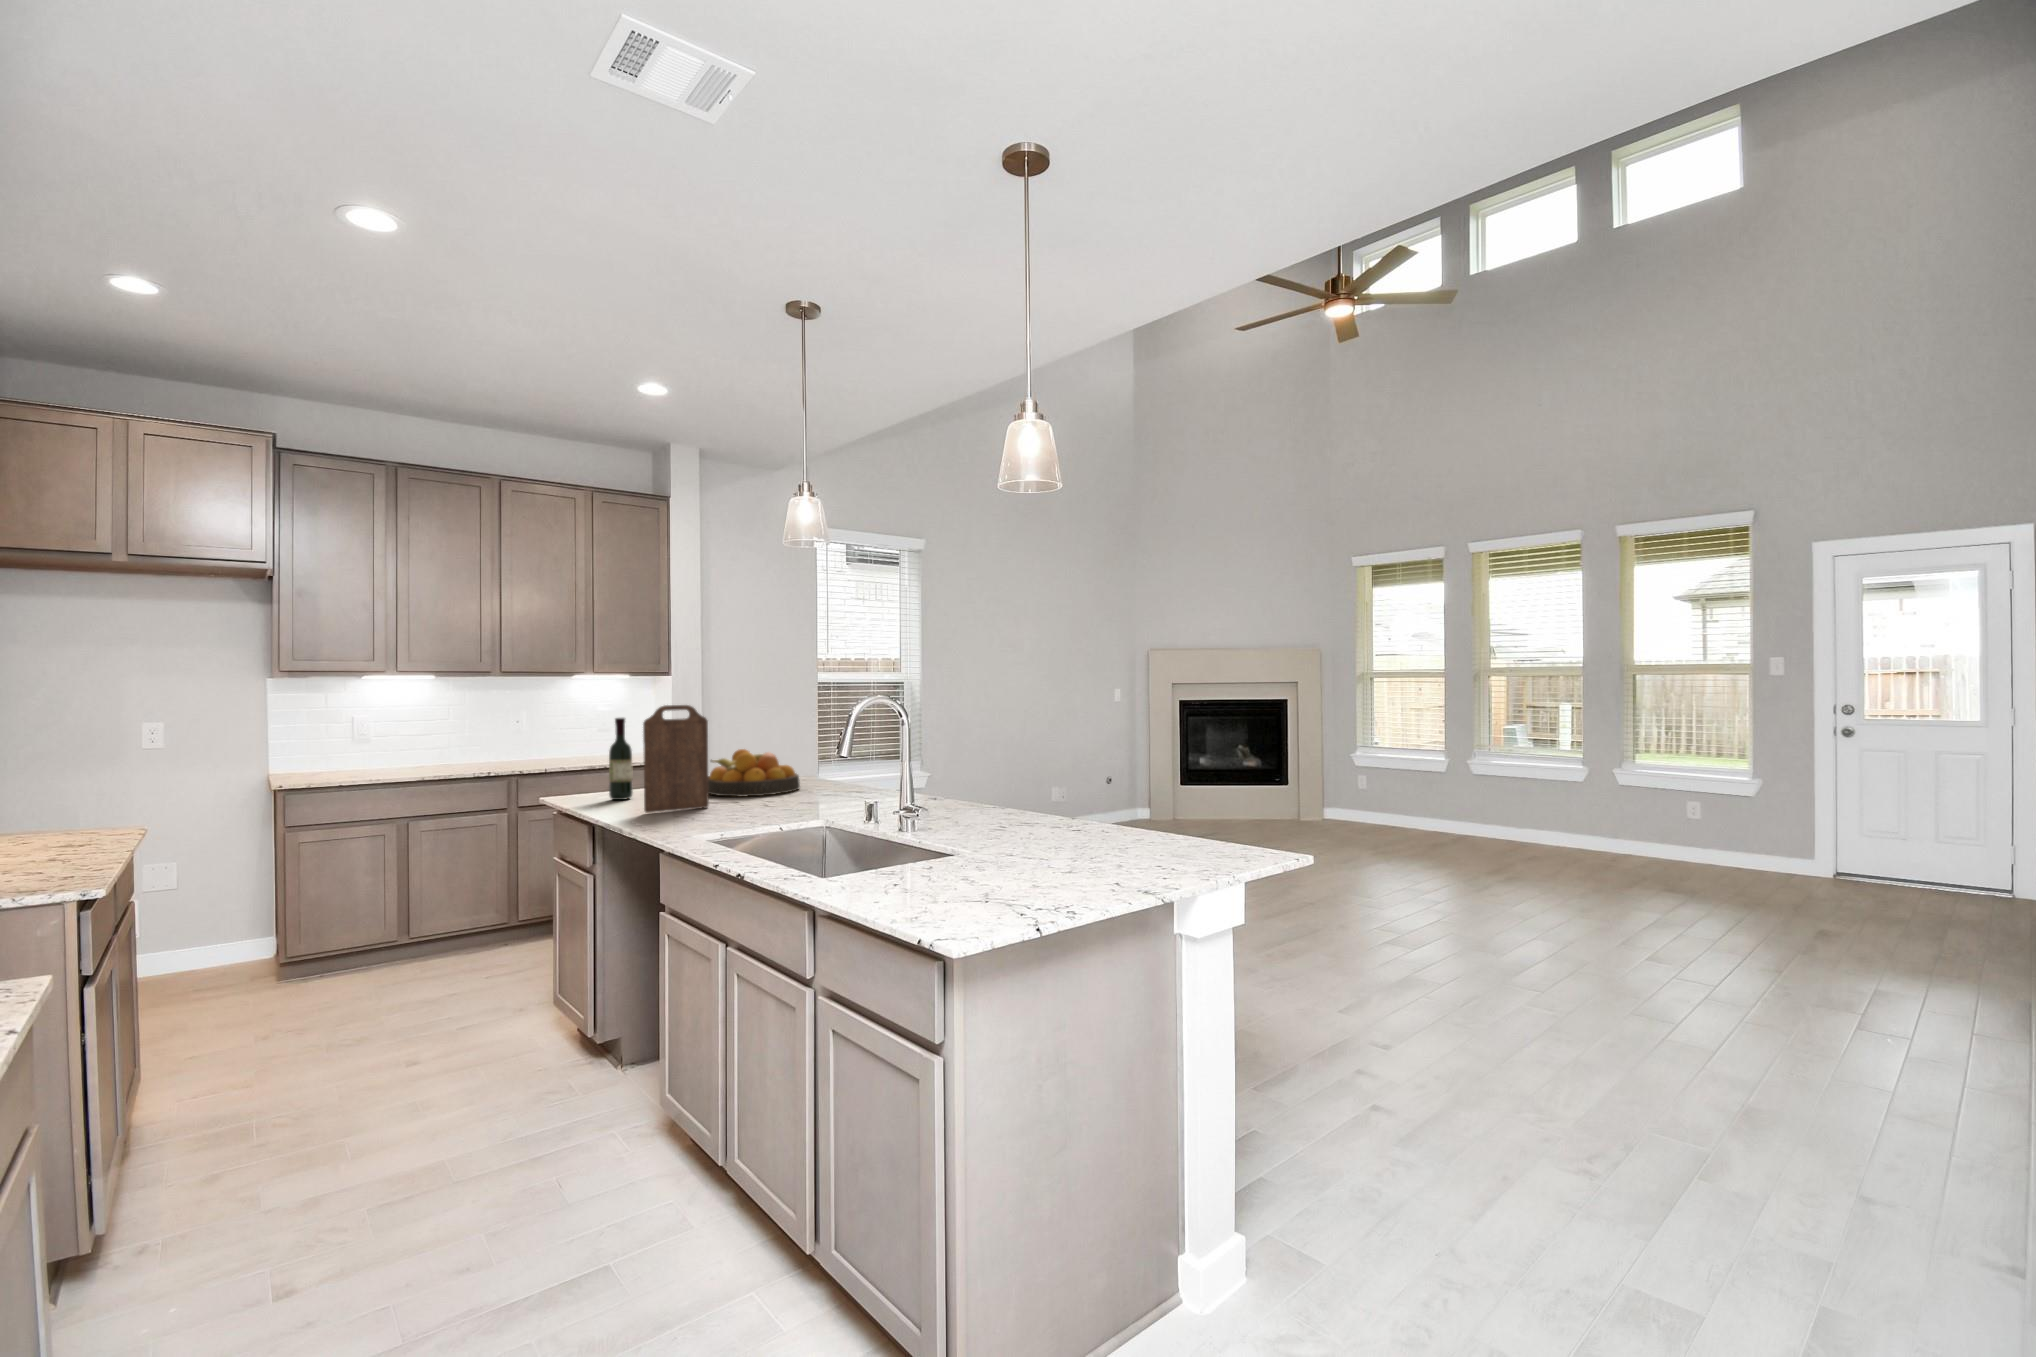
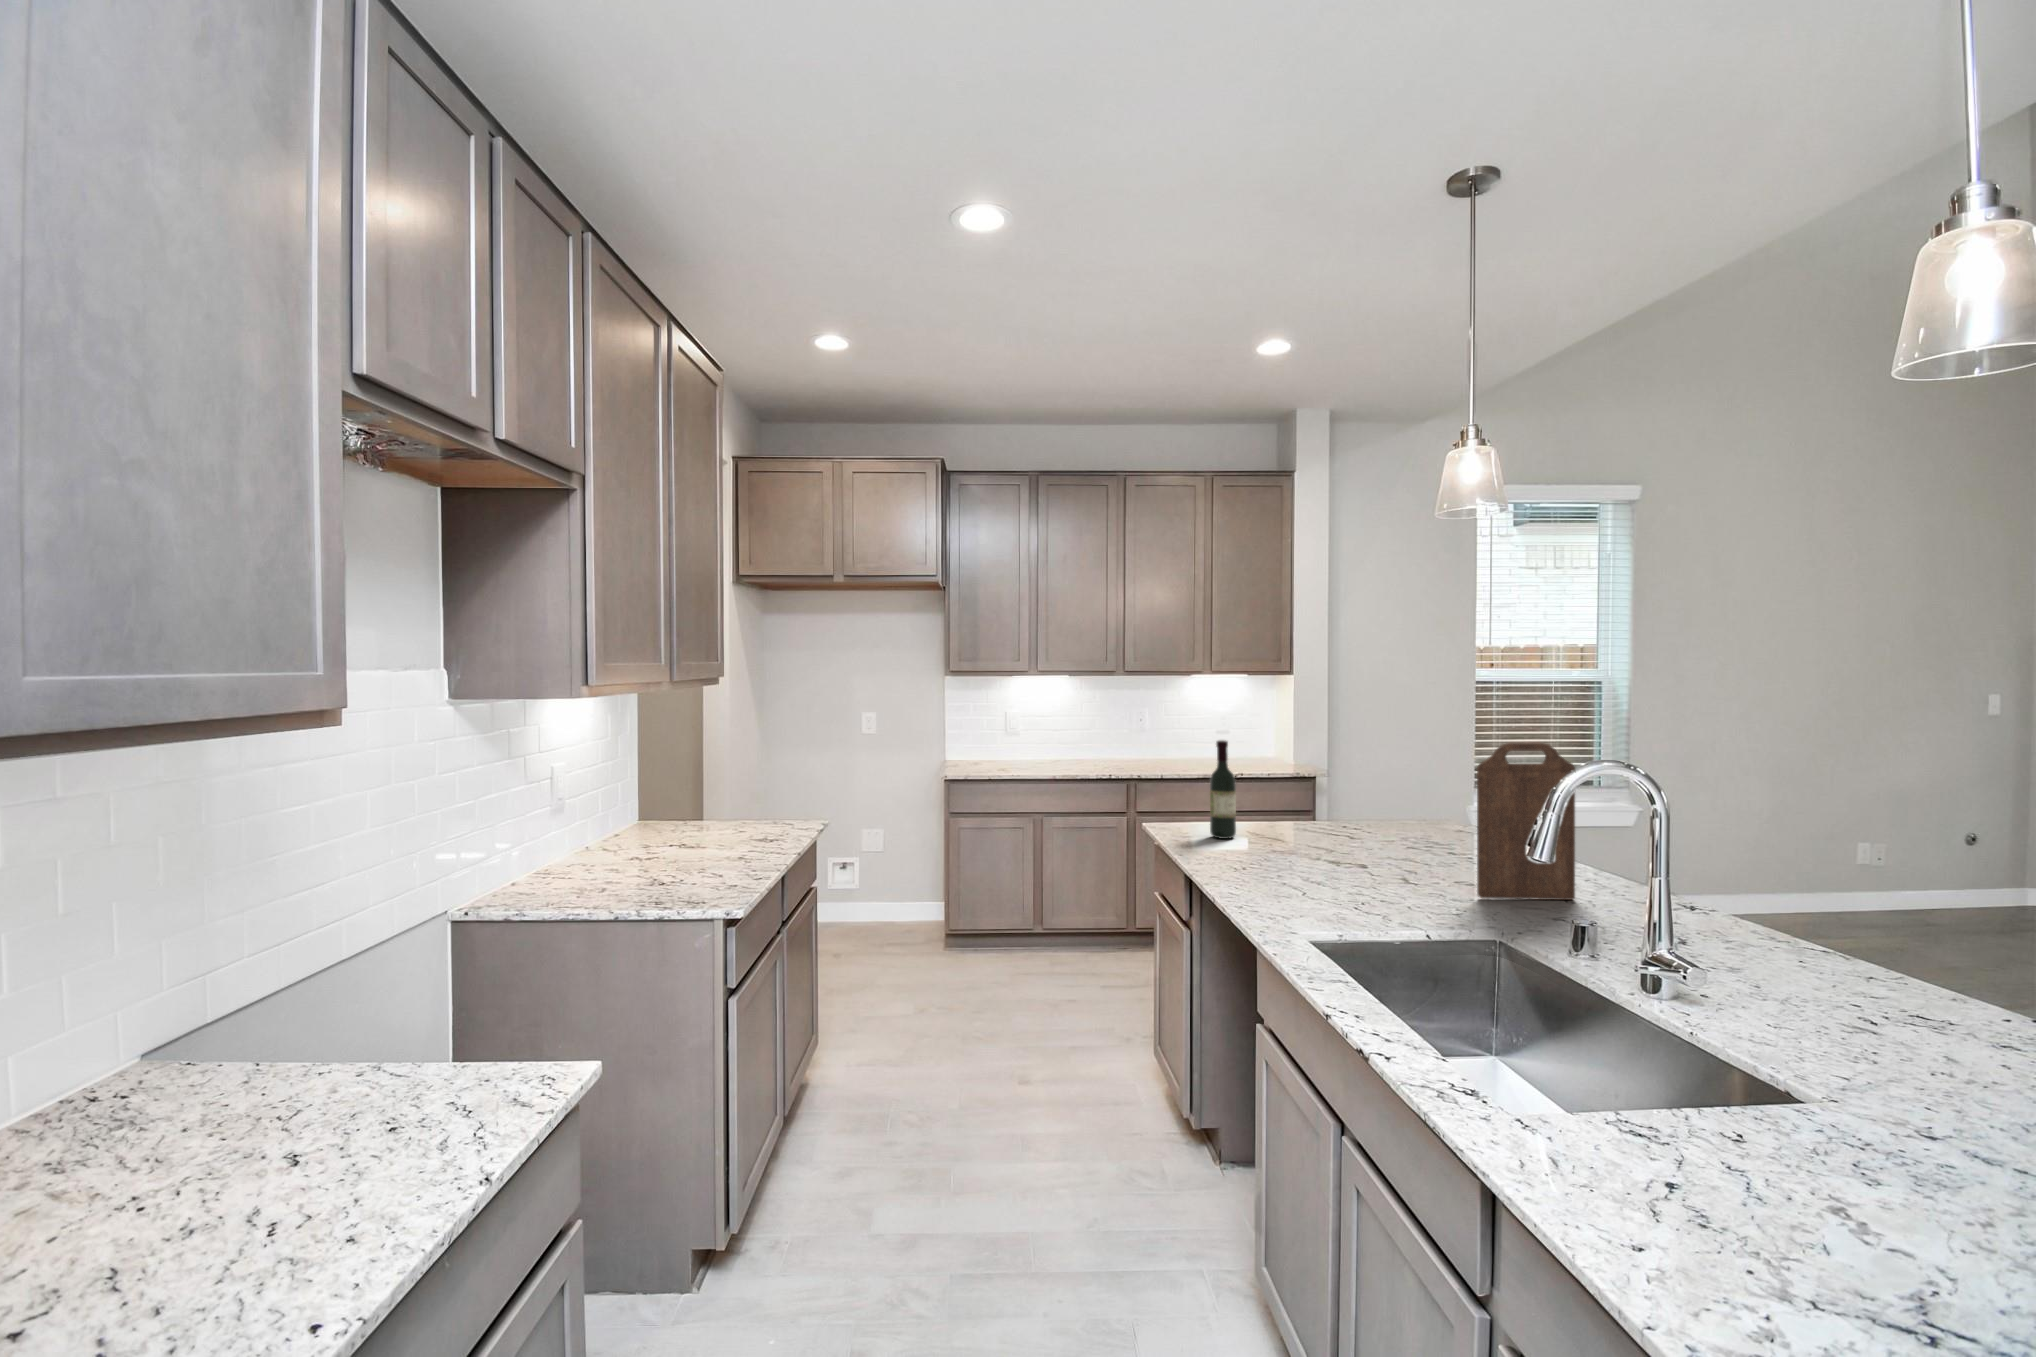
cutting board: present [643,705,709,813] -> present [1477,743,1575,900]
fruit bowl: present [708,749,800,797] -> none [1323,786,1452,857]

